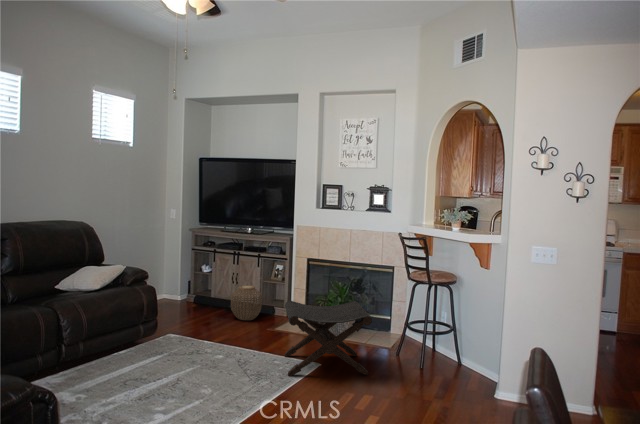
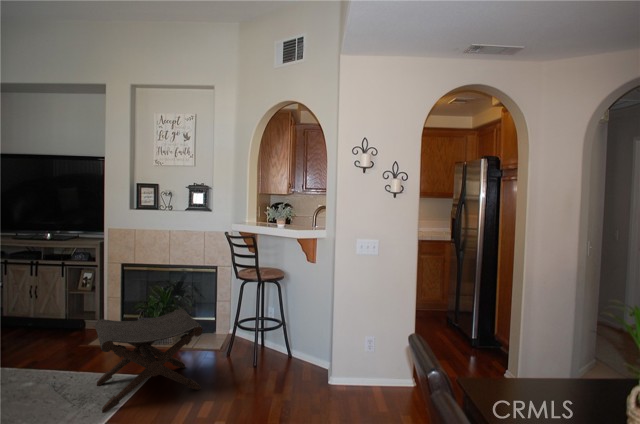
woven basket: present [231,285,262,320] -> none [20,302,64,345]

